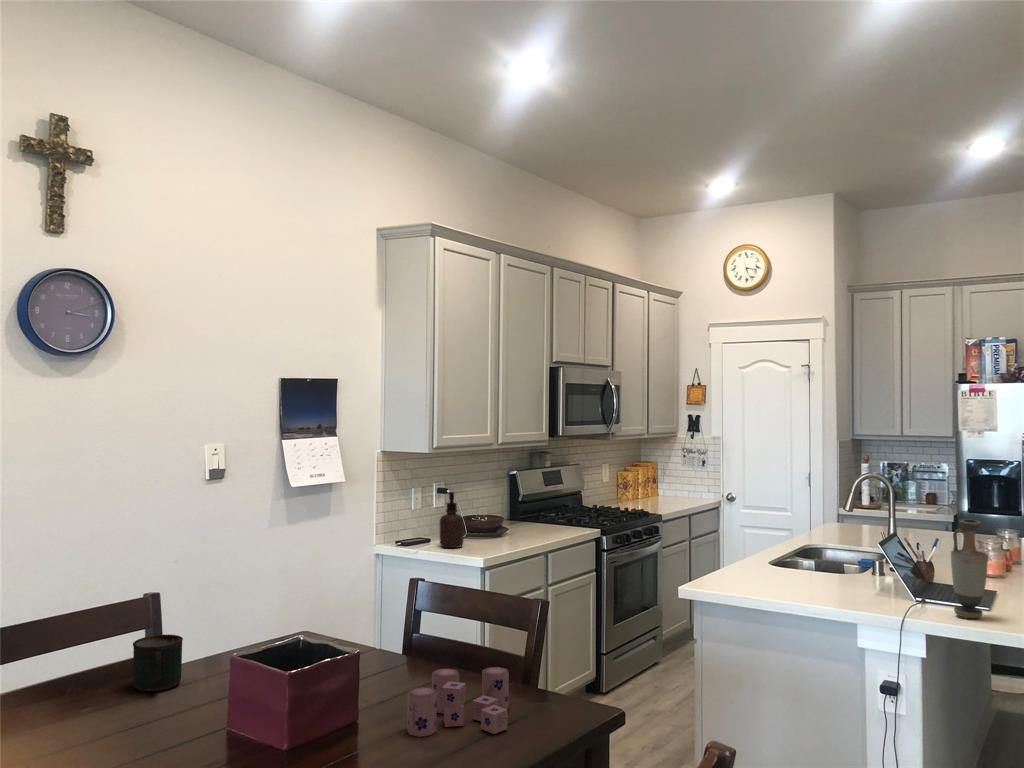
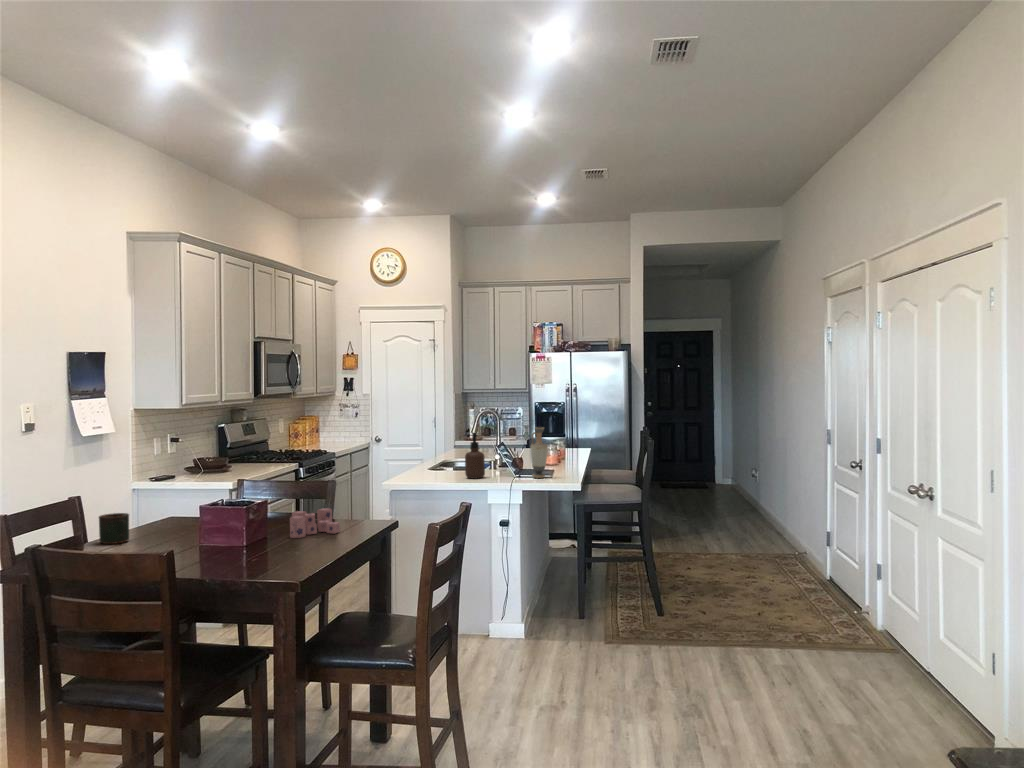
soap dispenser: present [440,492,464,548] -> present [465,433,485,479]

